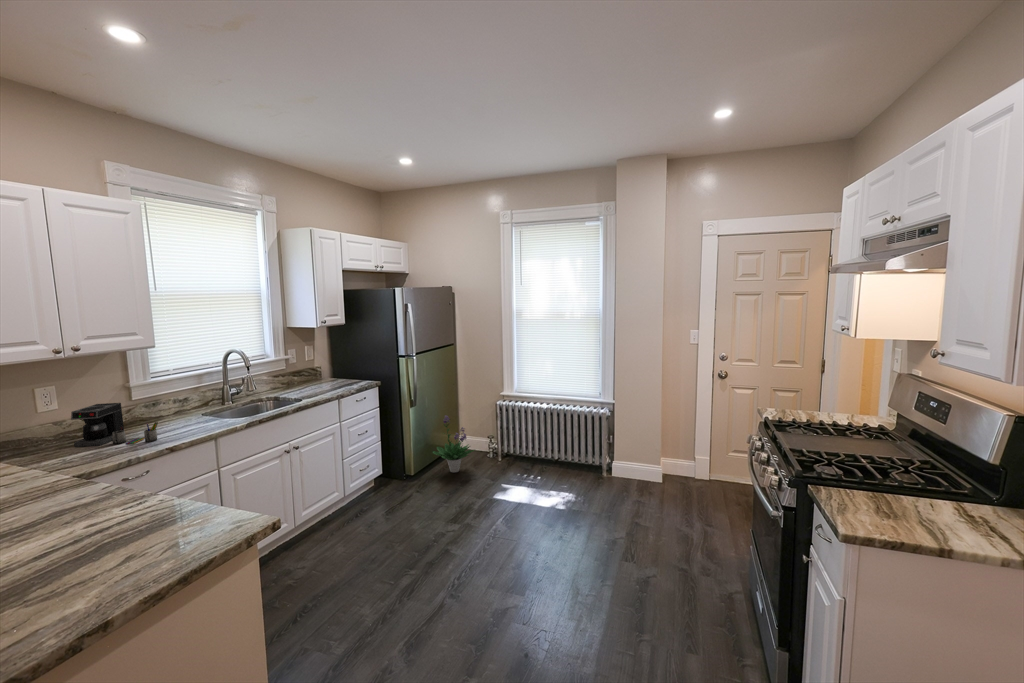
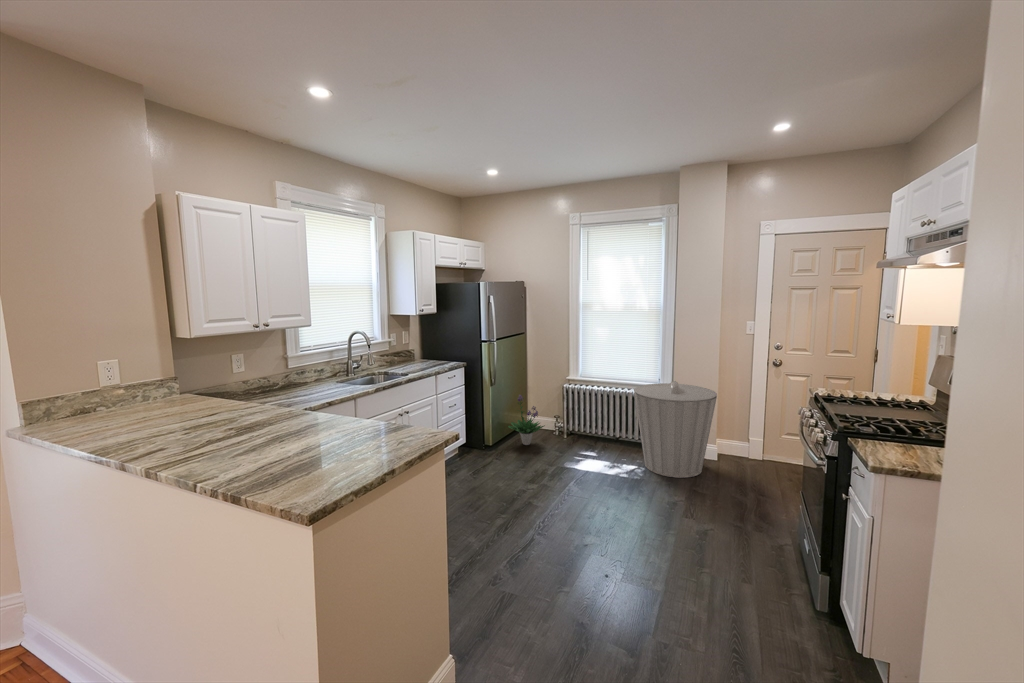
trash can: none [571,398,660,507] -> present [634,381,717,478]
coffee maker: present [71,403,158,447] -> none [257,368,316,399]

